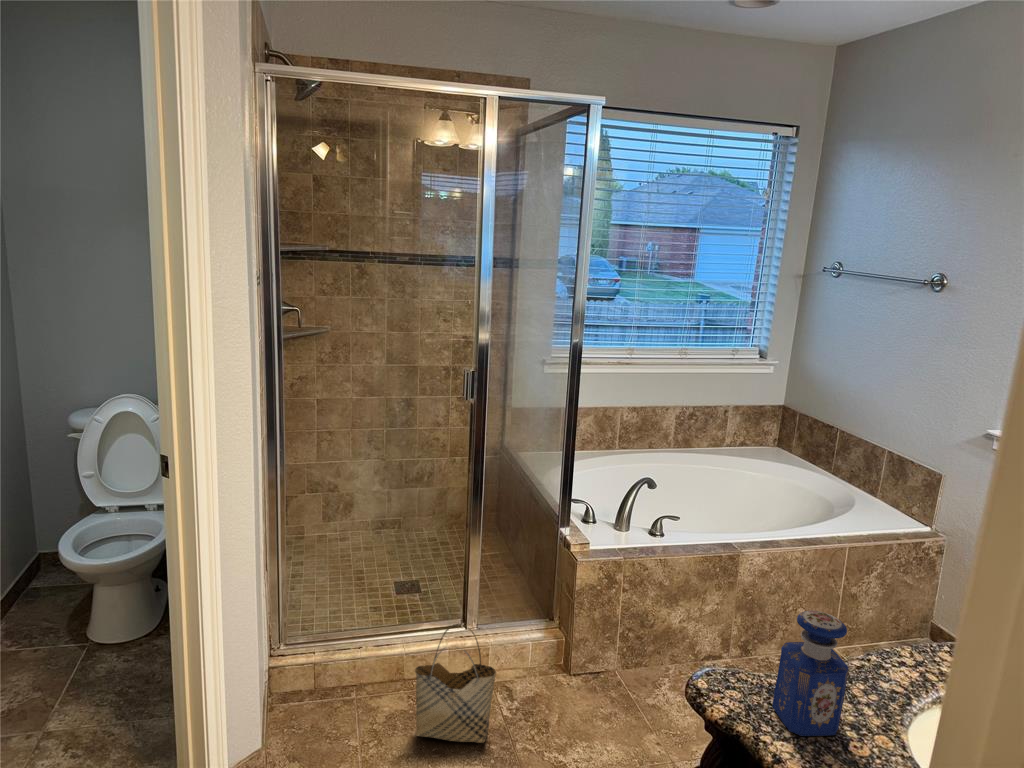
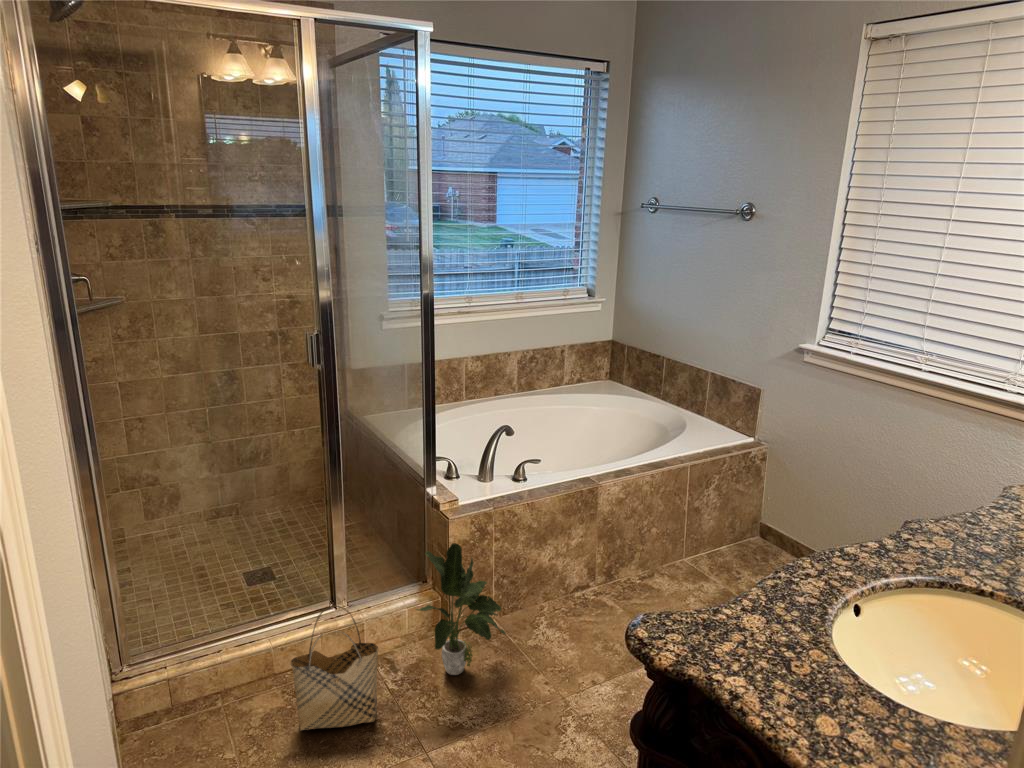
potted plant: none [535,584,623,717] -> present [416,543,506,675]
perfume bottle: present [772,610,848,736] -> none [713,541,786,667]

